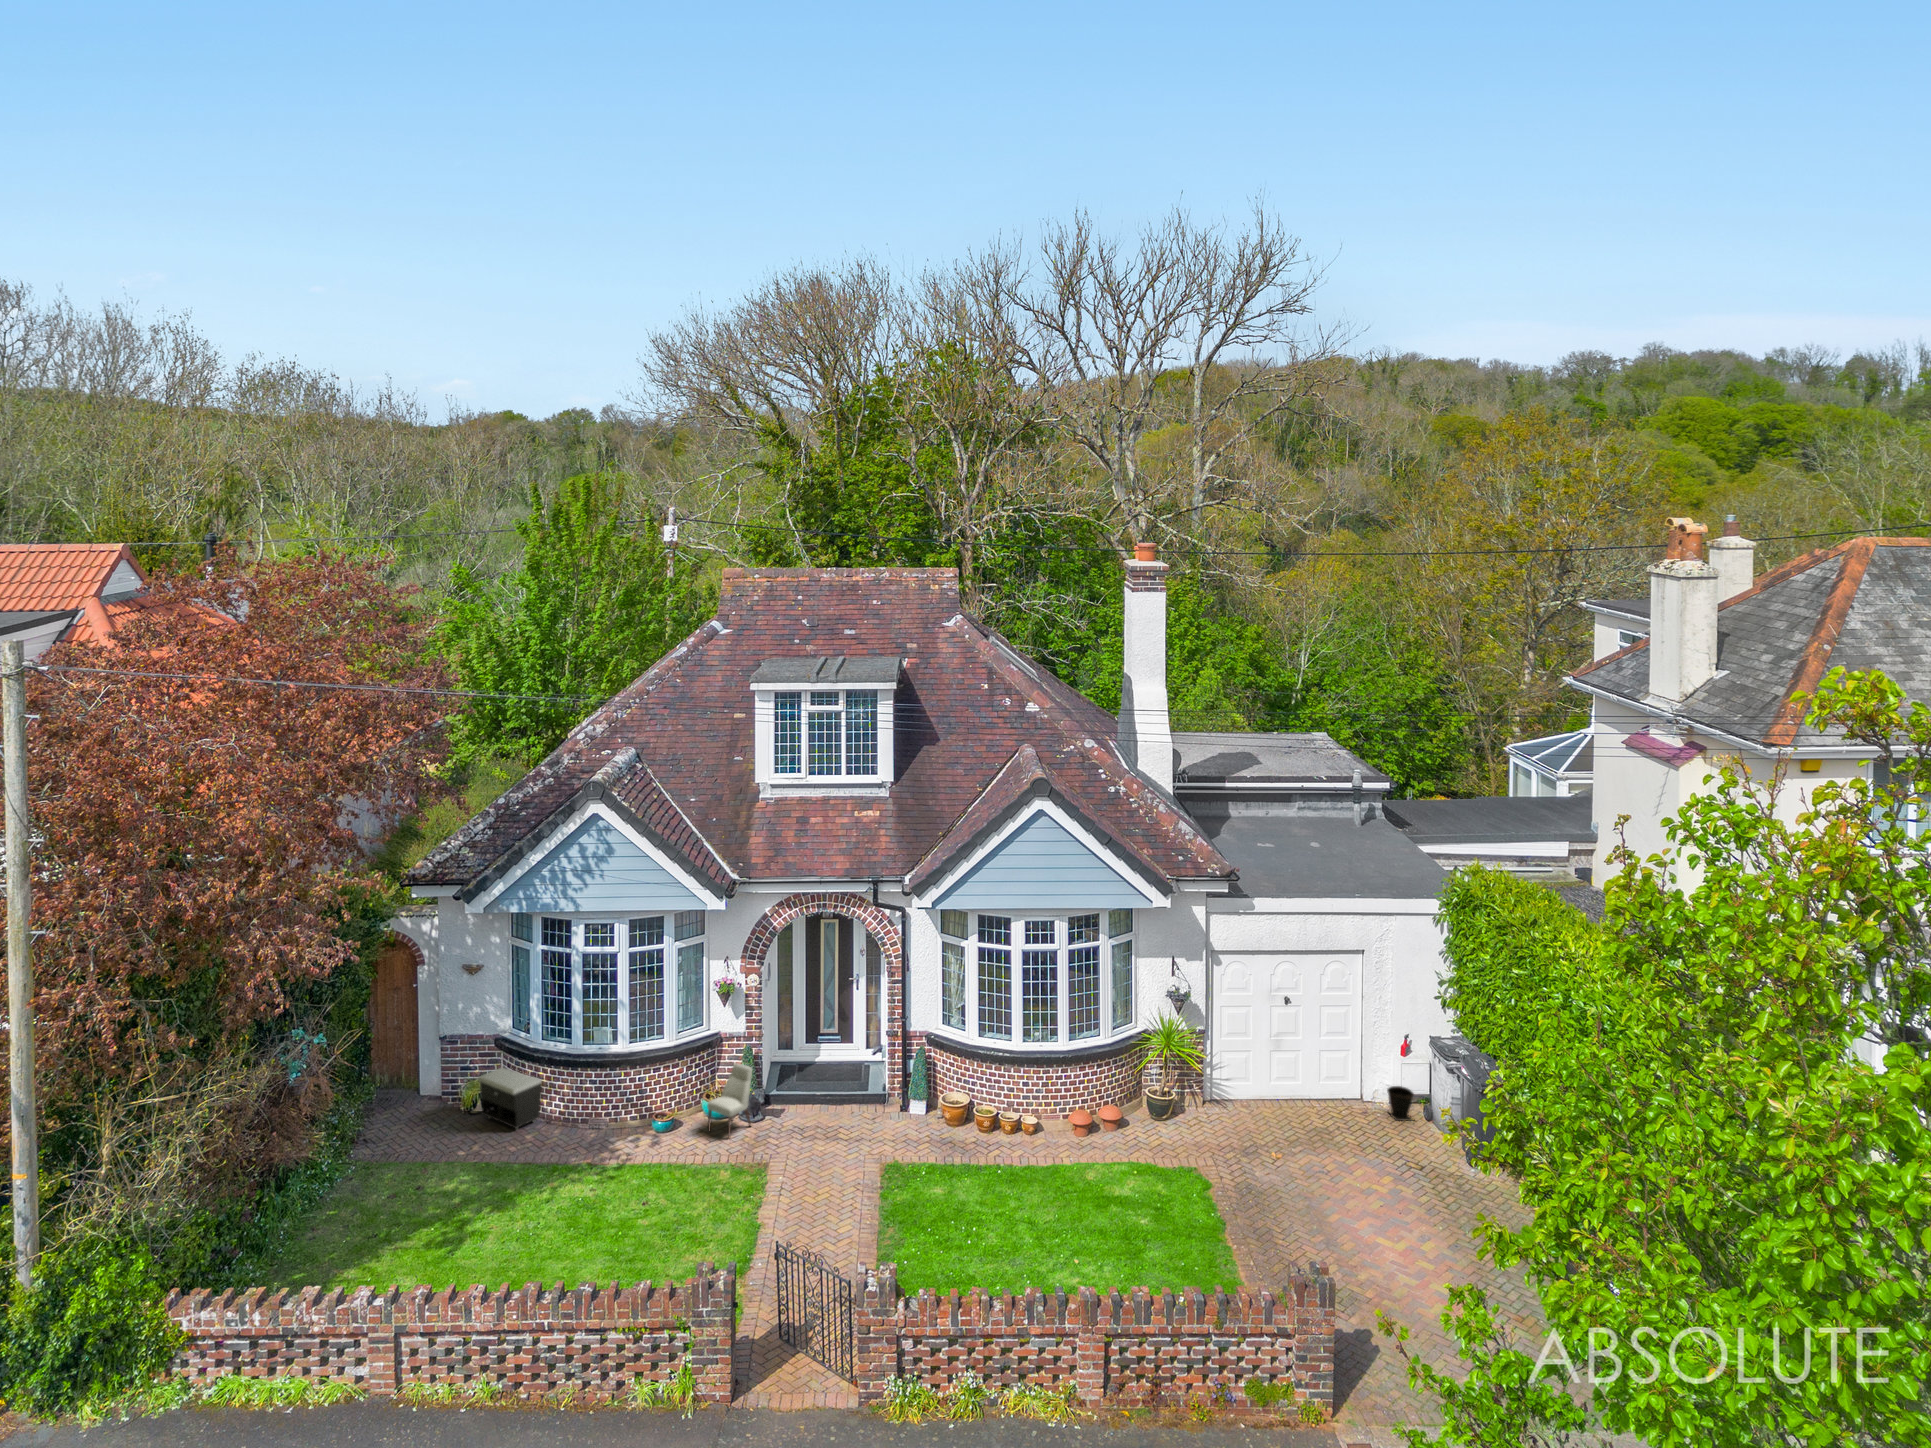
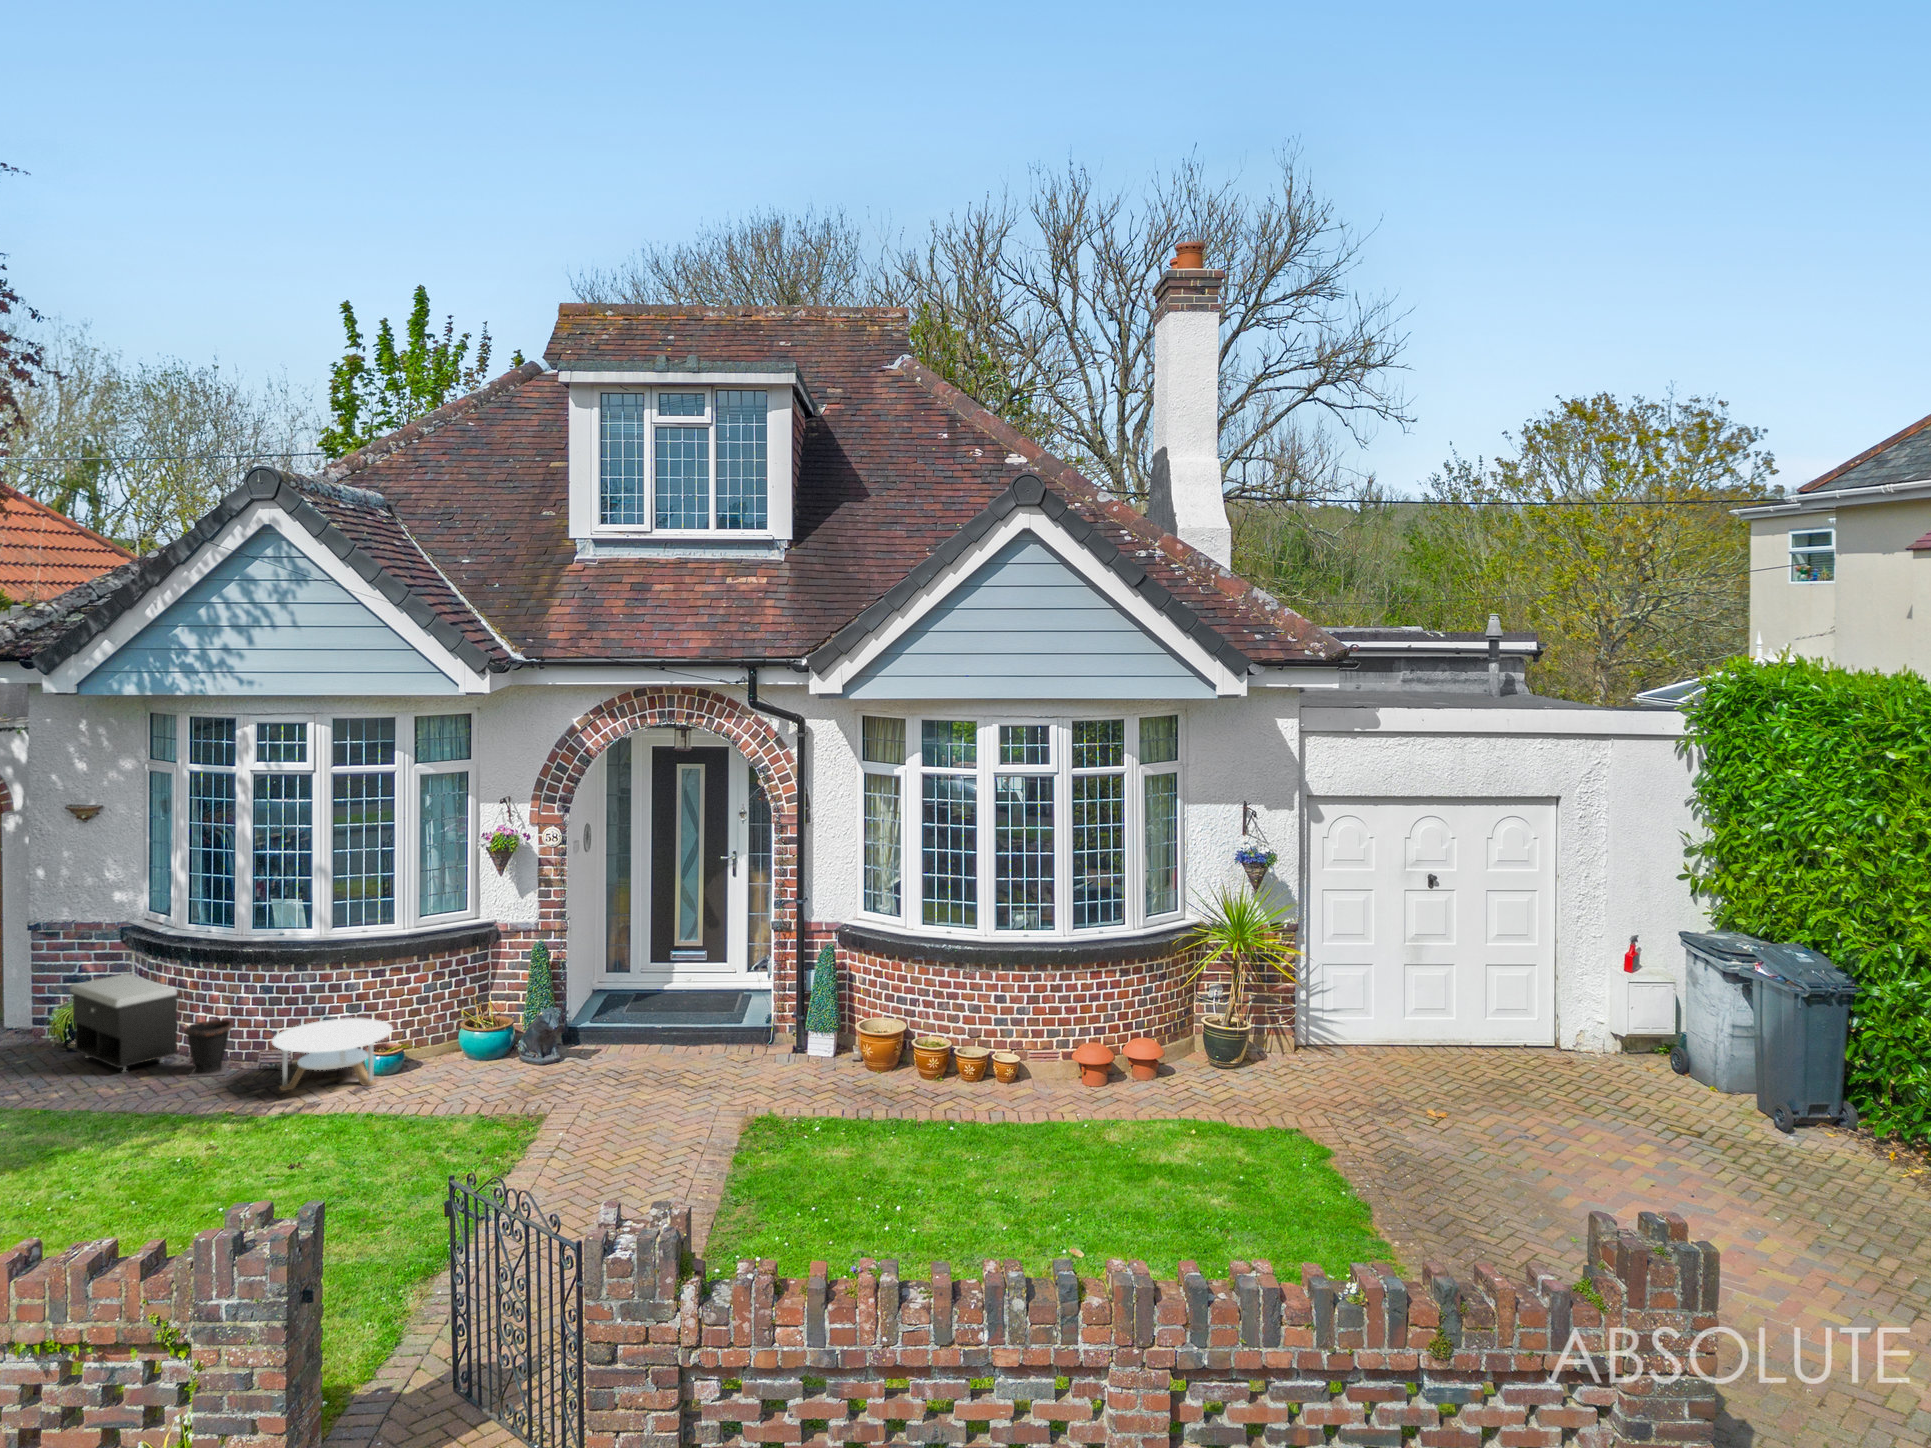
chair: present [707,1063,752,1138] -> none [455,964,538,1086]
bucket: present [1387,1086,1414,1121] -> present [184,1020,232,1077]
round table: none [605,1095,671,1144] -> present [272,1018,393,1091]

